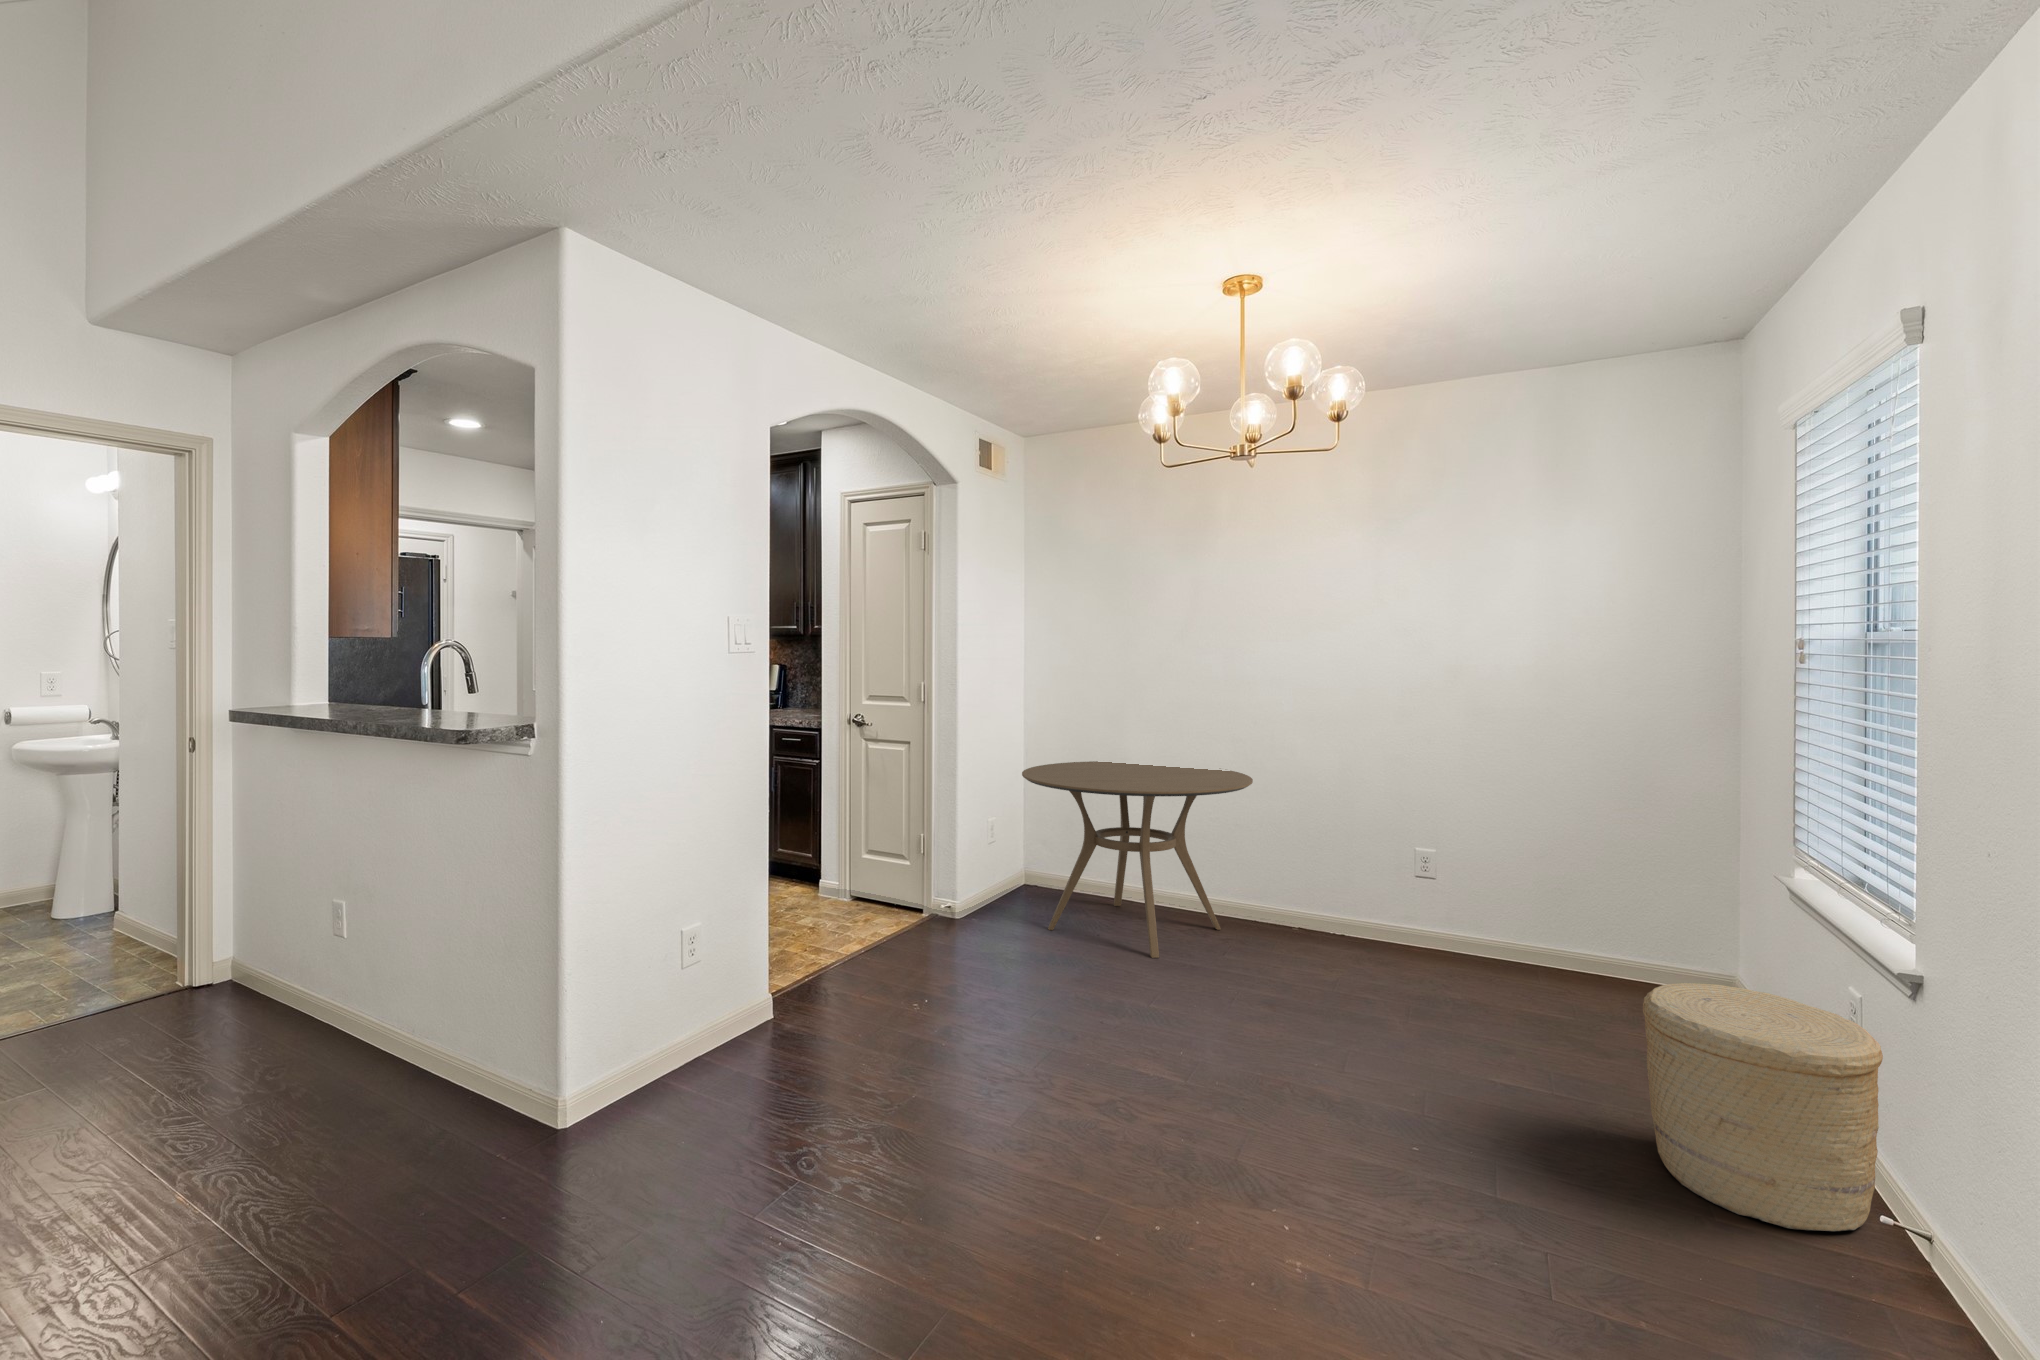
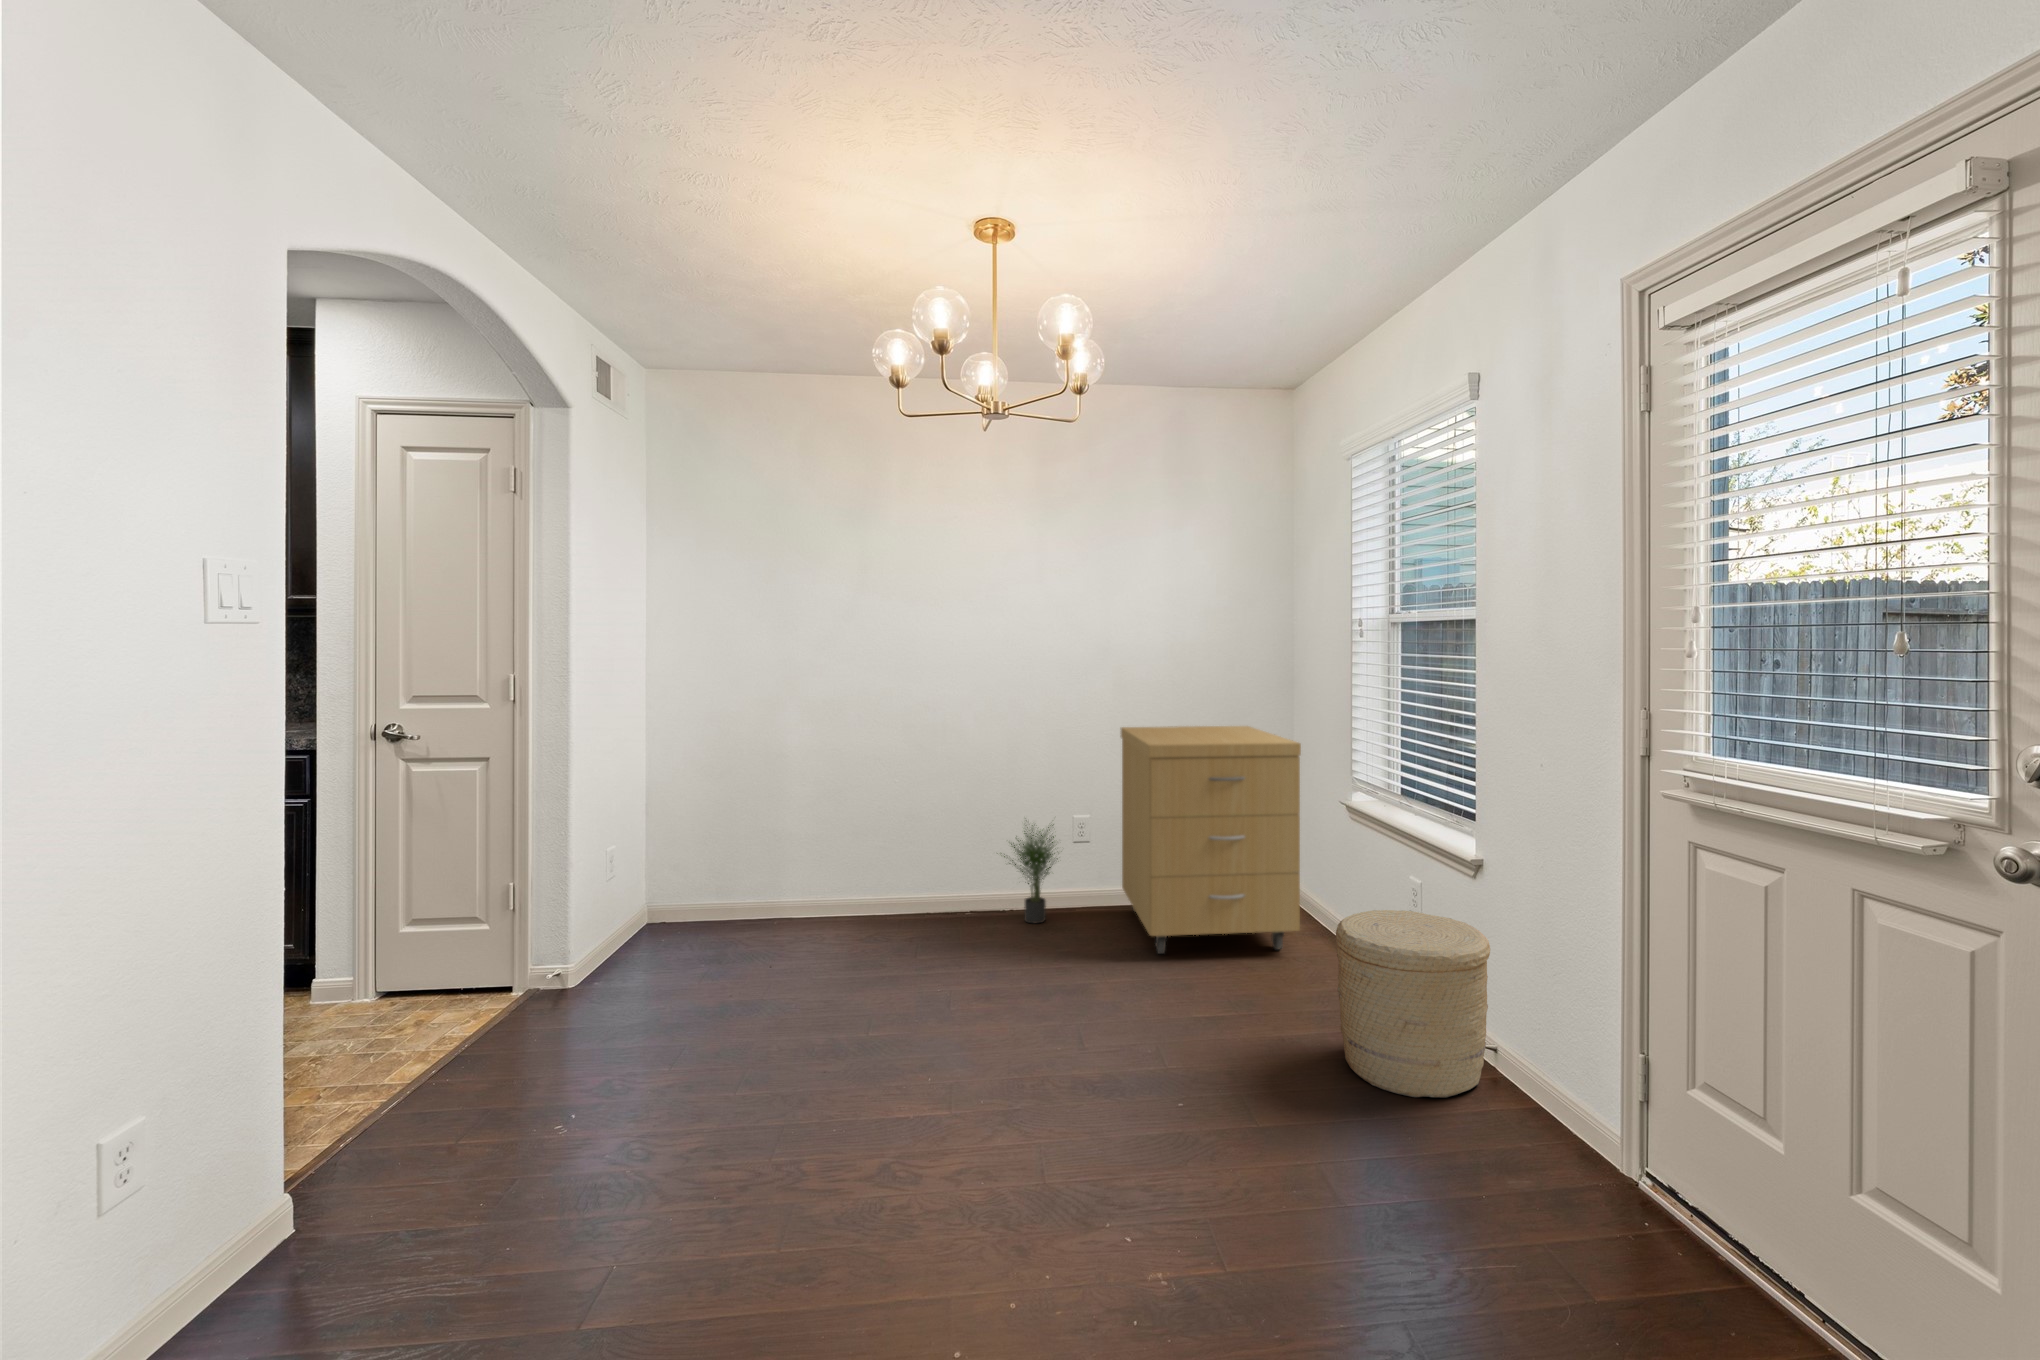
storage cabinet: none [1466,751,1674,1021] -> present [1121,726,1301,954]
dining table: present [1022,761,1253,958] -> none [663,761,939,987]
potted plant: none [1316,832,1400,941] -> present [1004,824,1058,923]

